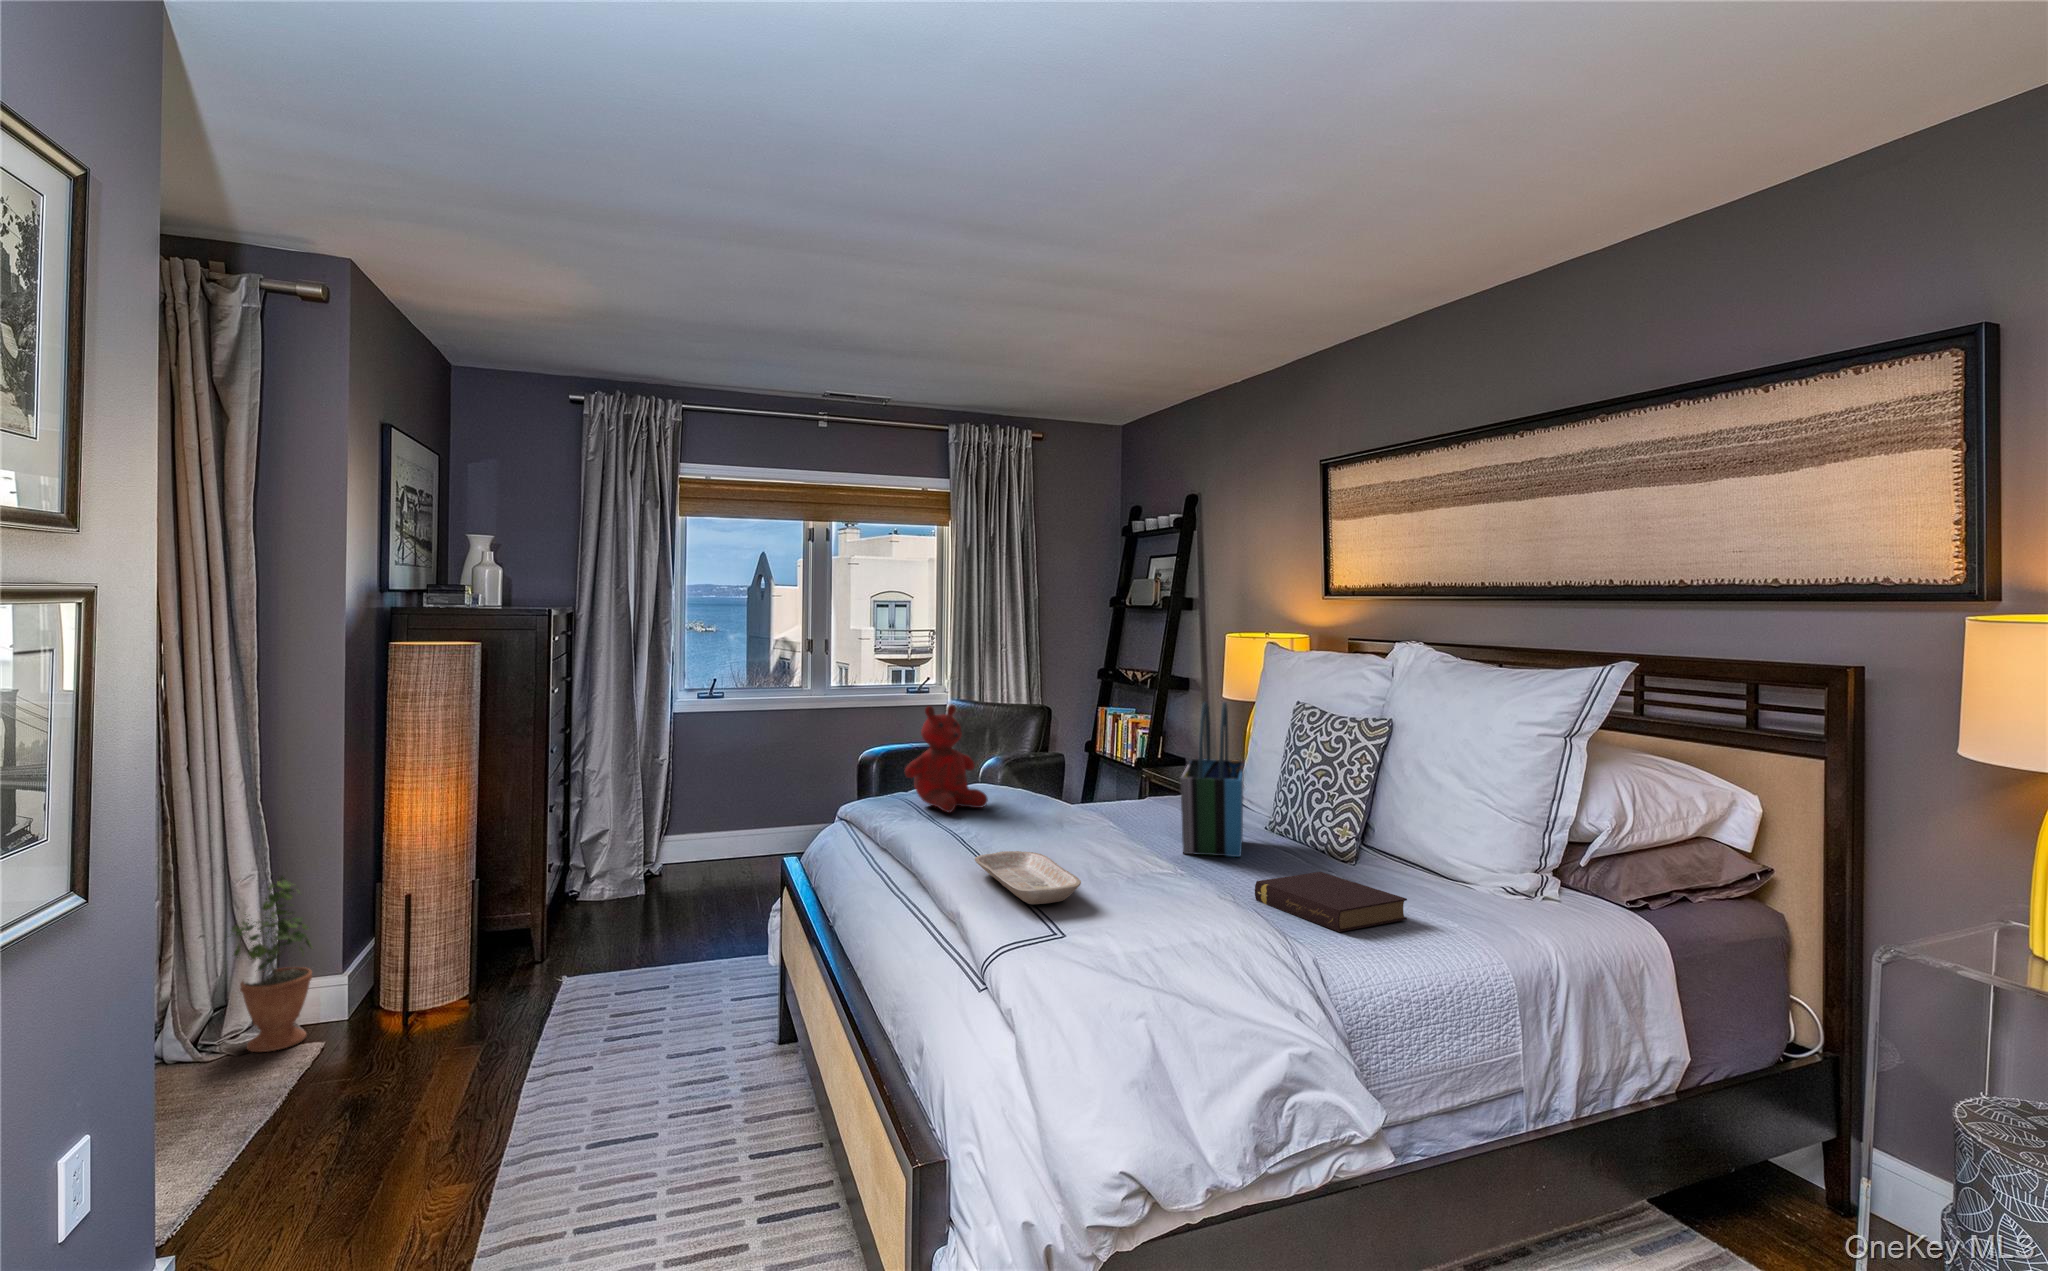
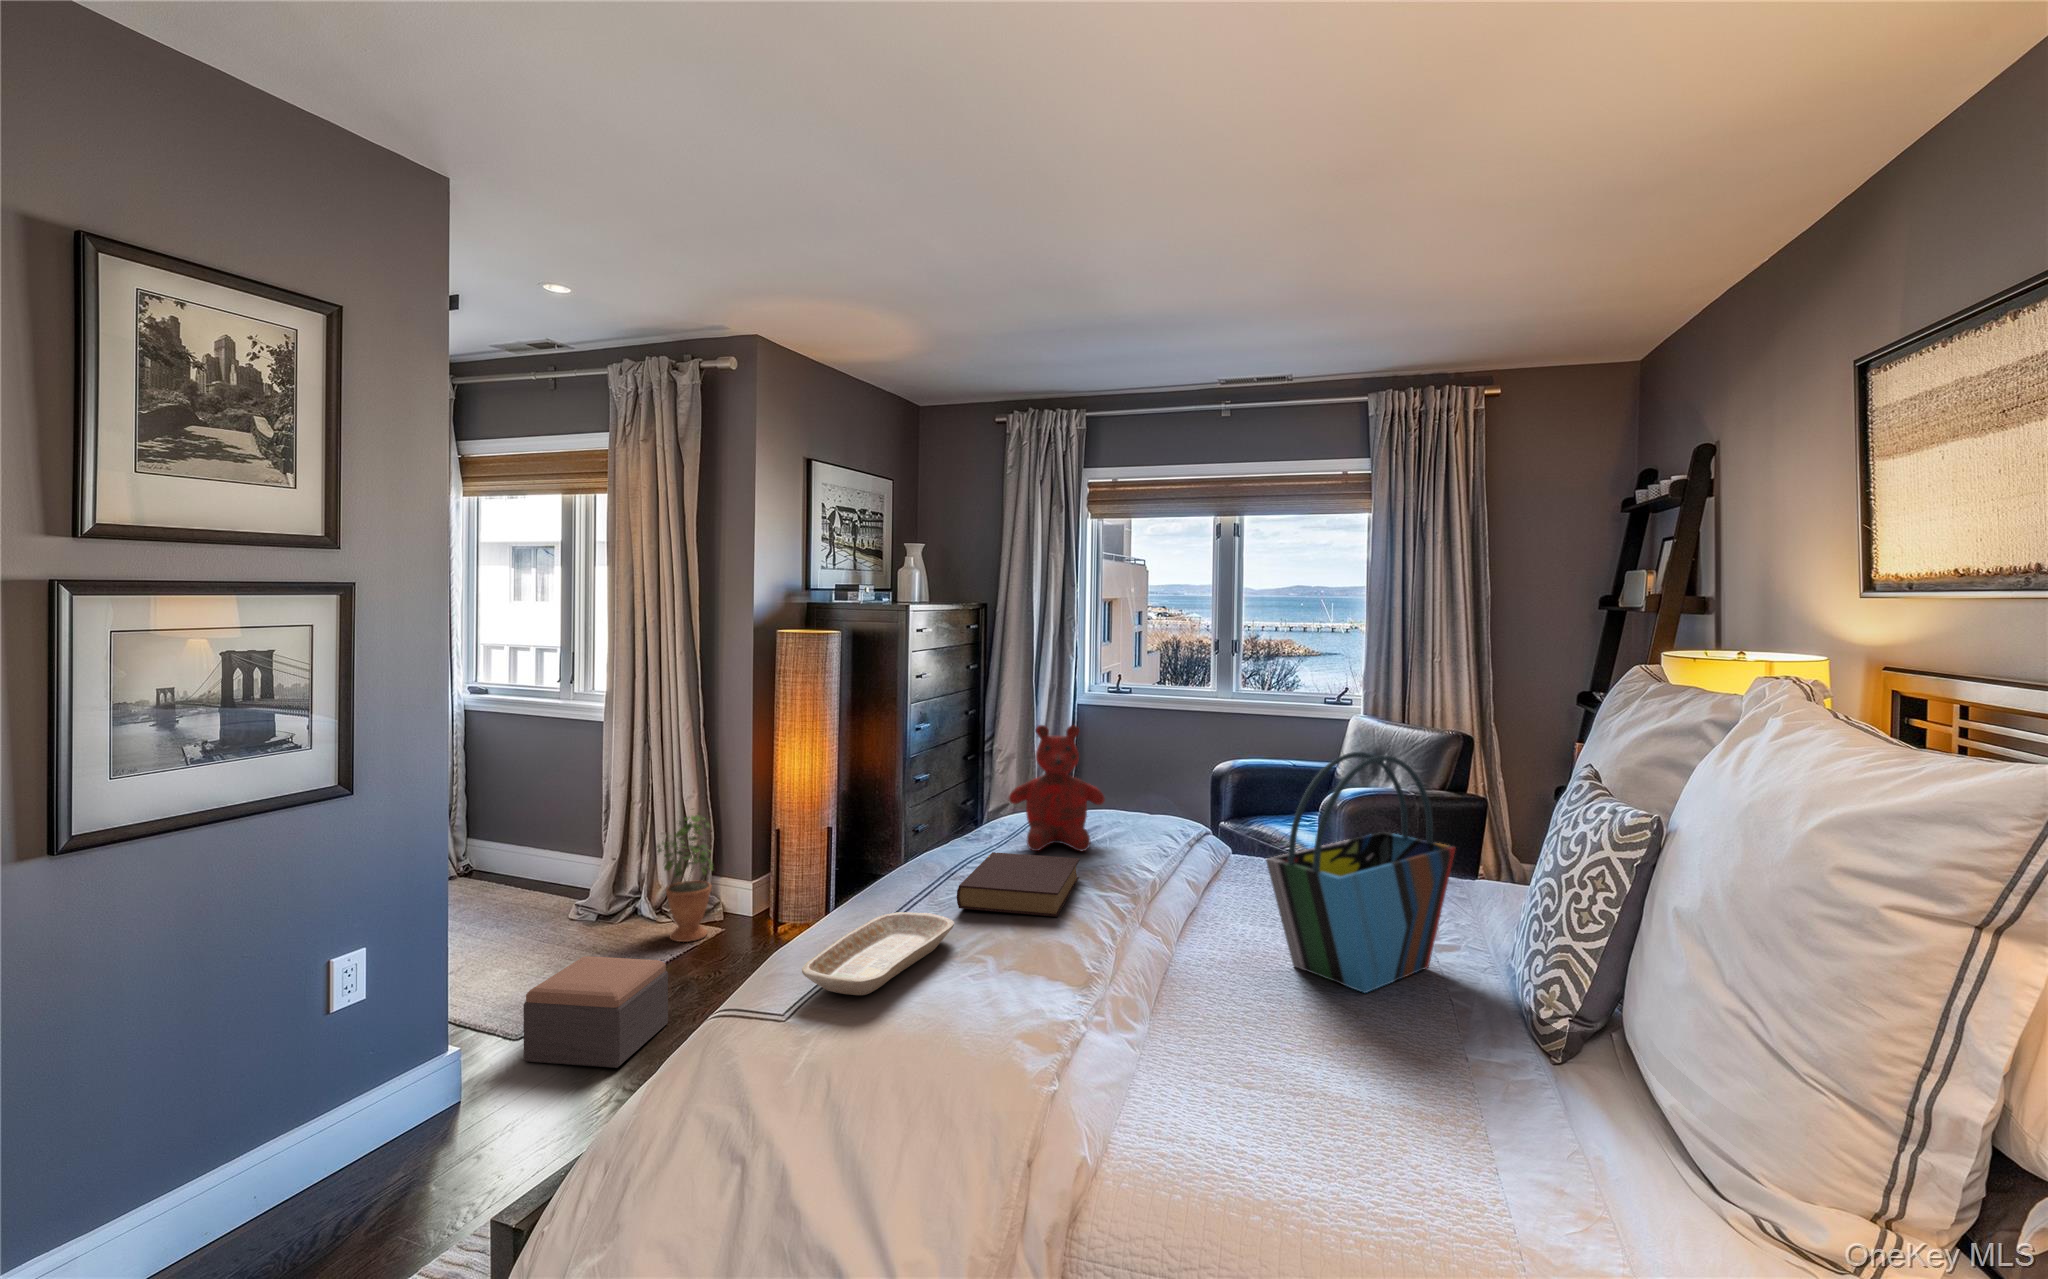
book: present [1255,872,1407,932] -> present [957,852,1079,917]
footstool: none [223,1048,389,1221] -> present [523,956,668,1068]

